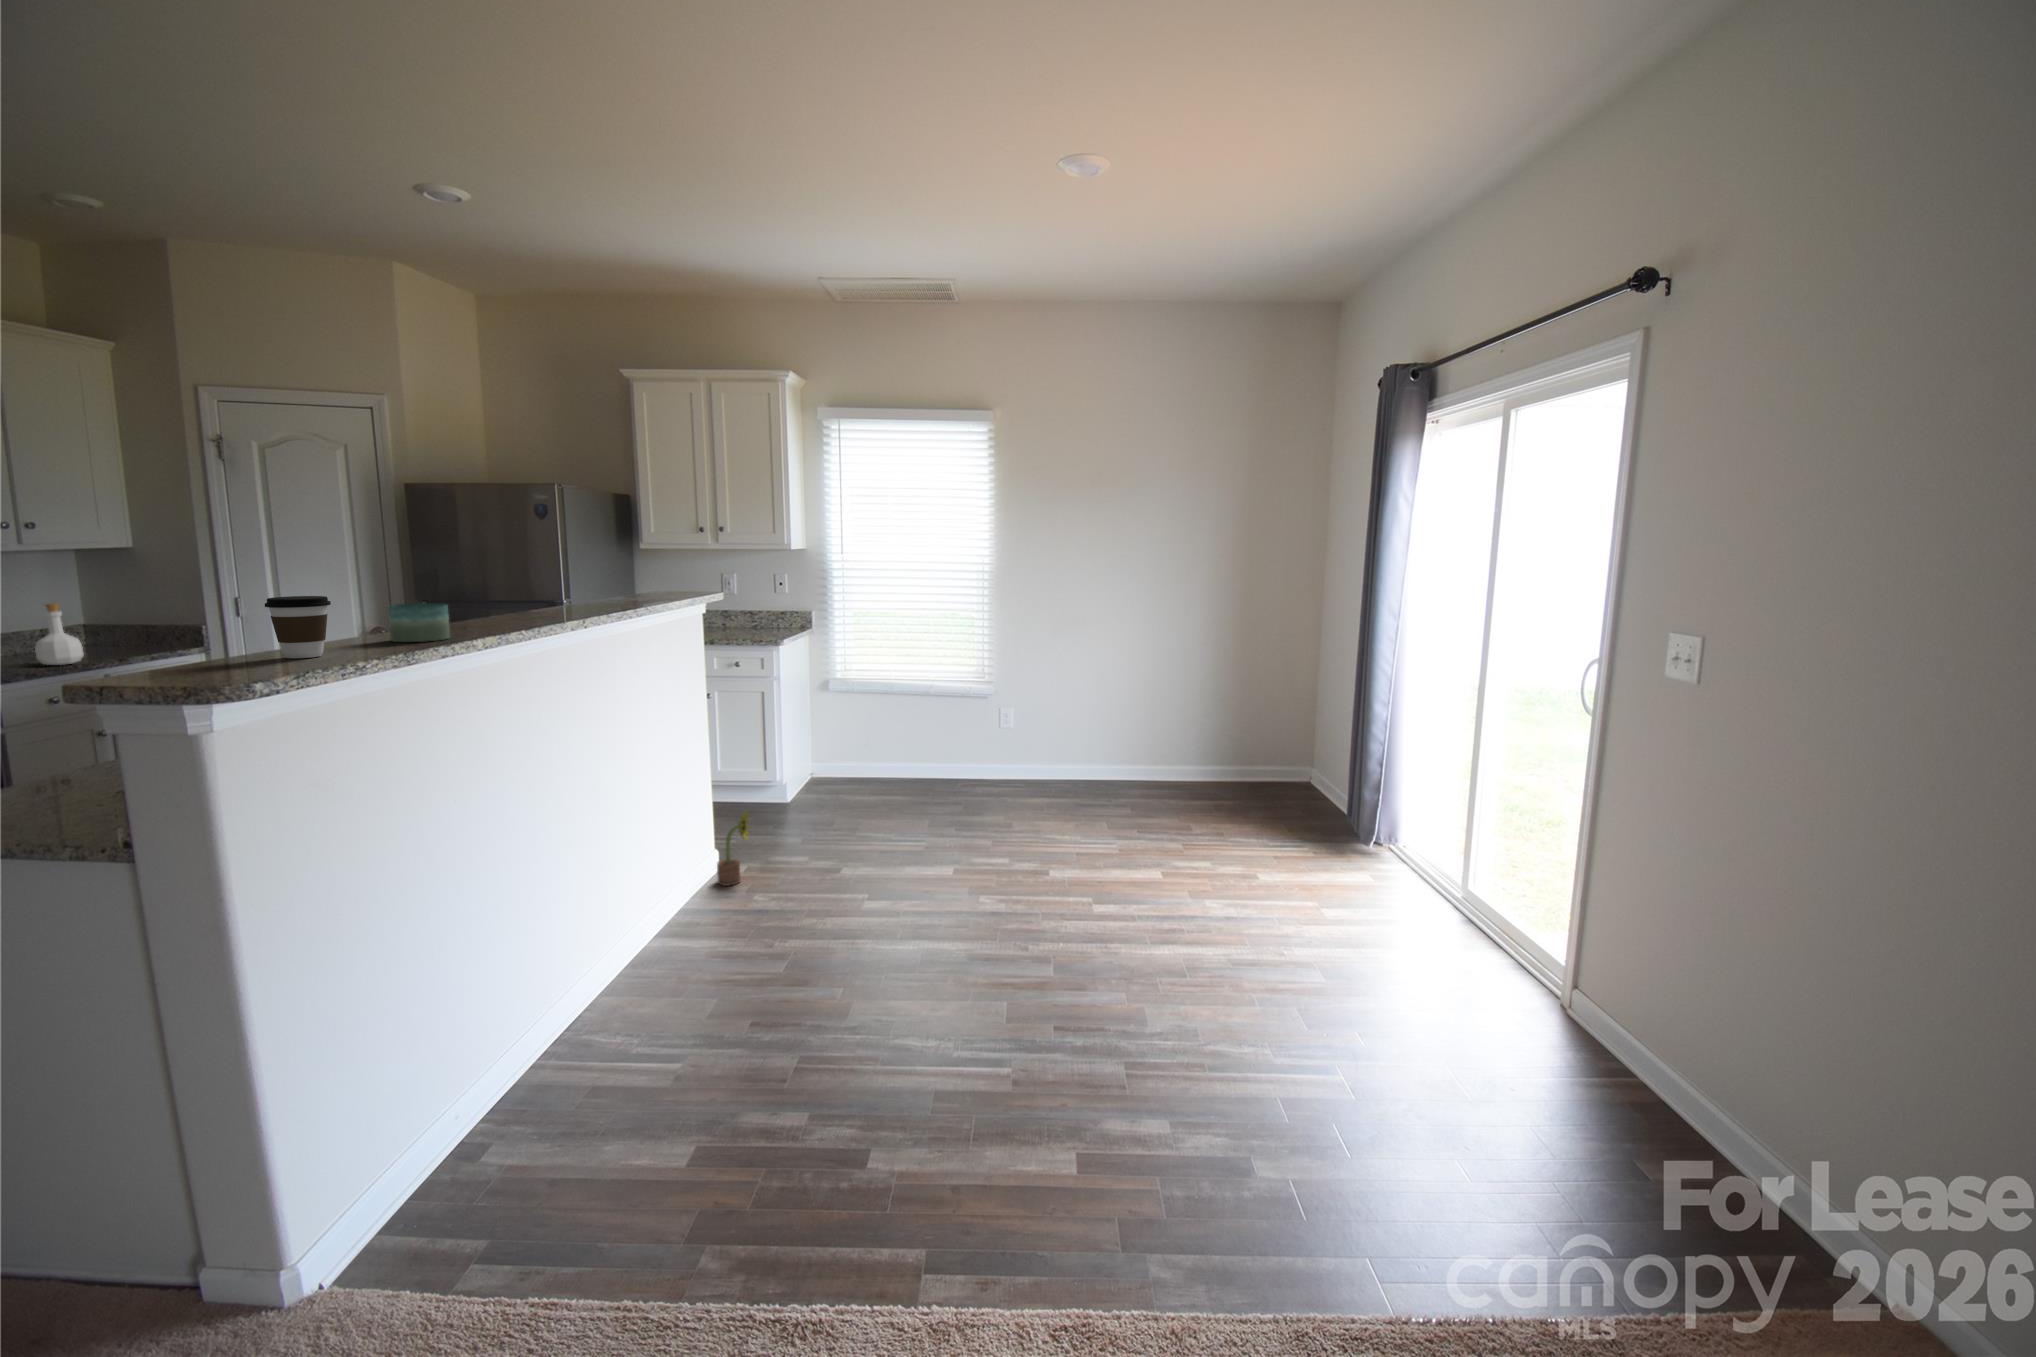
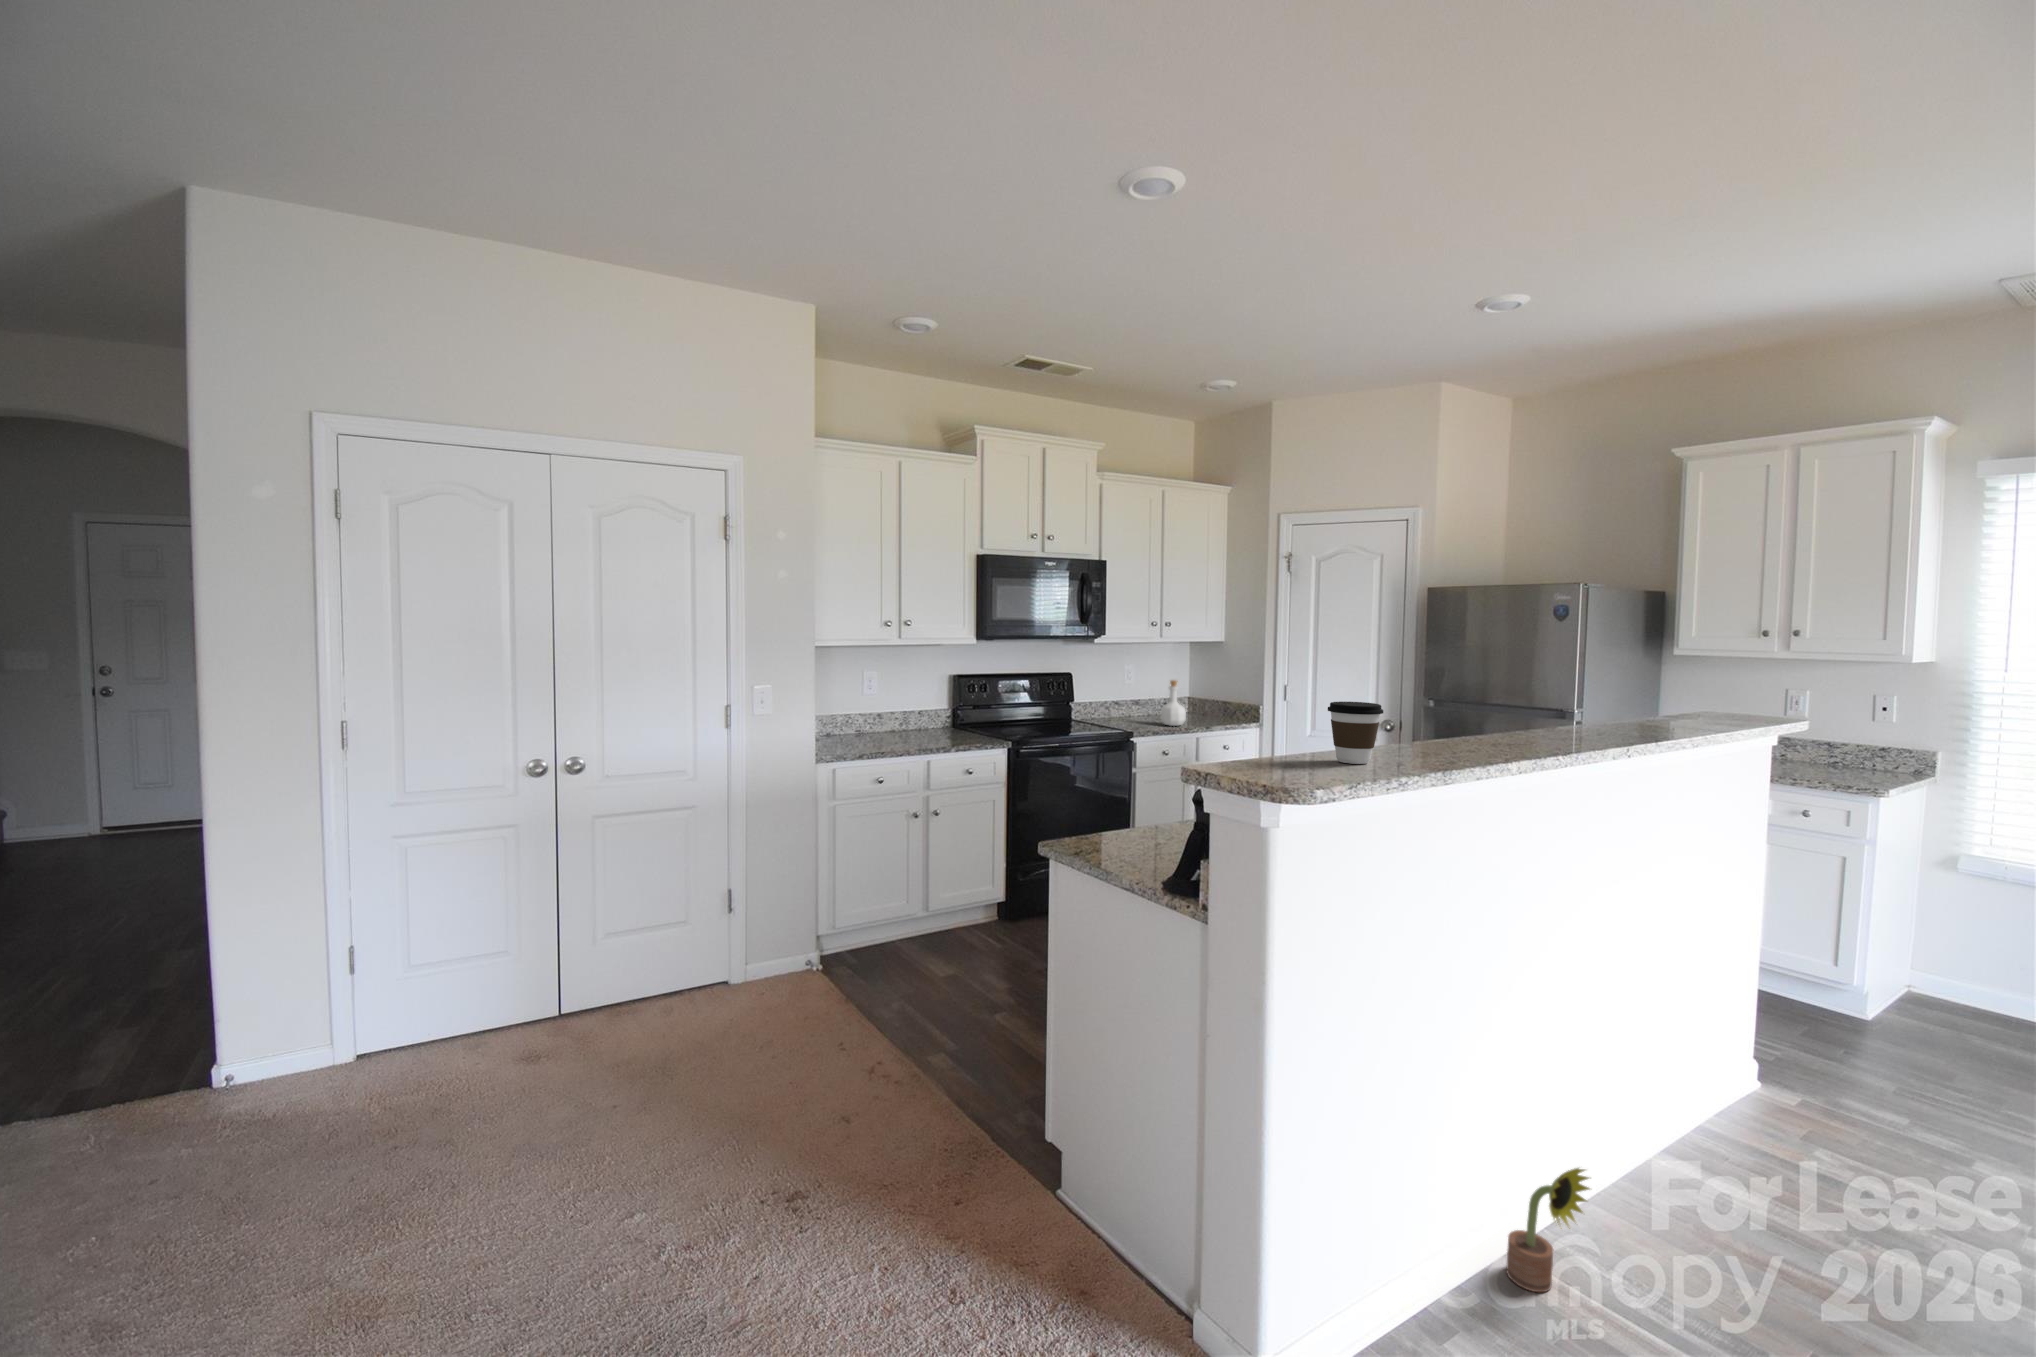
candle: present [388,603,450,642] -> none [1428,714,1489,758]
decorative plant: present [717,811,749,886] -> present [1506,1168,1590,1292]

